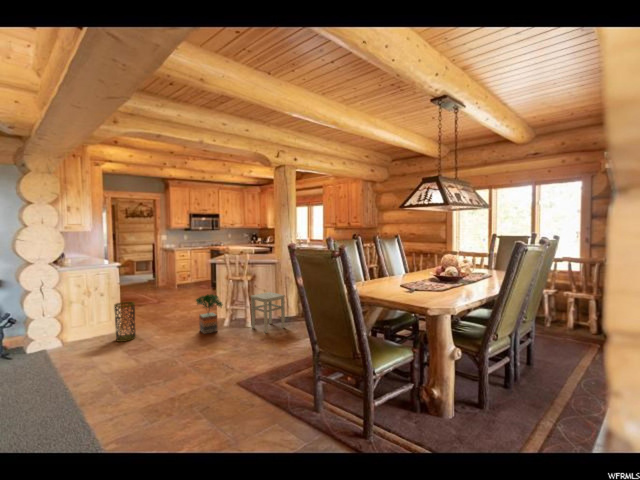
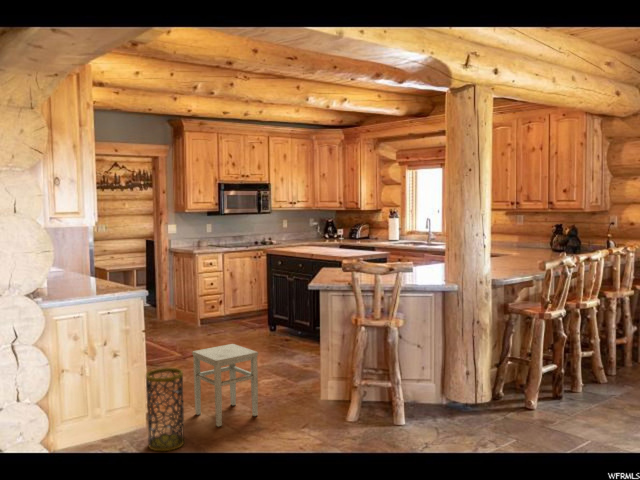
stool: present [251,292,285,333] -> present [192,344,258,426]
potted tree: present [196,294,223,334] -> none [297,354,356,439]

